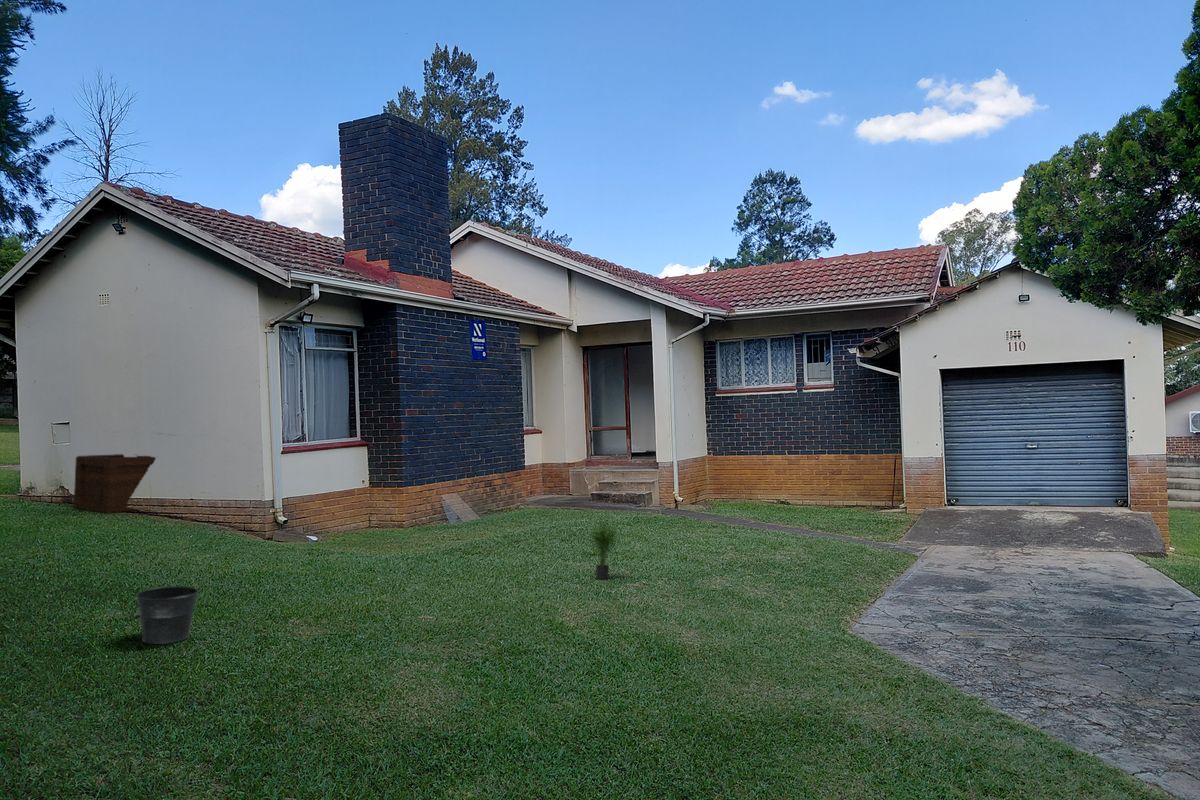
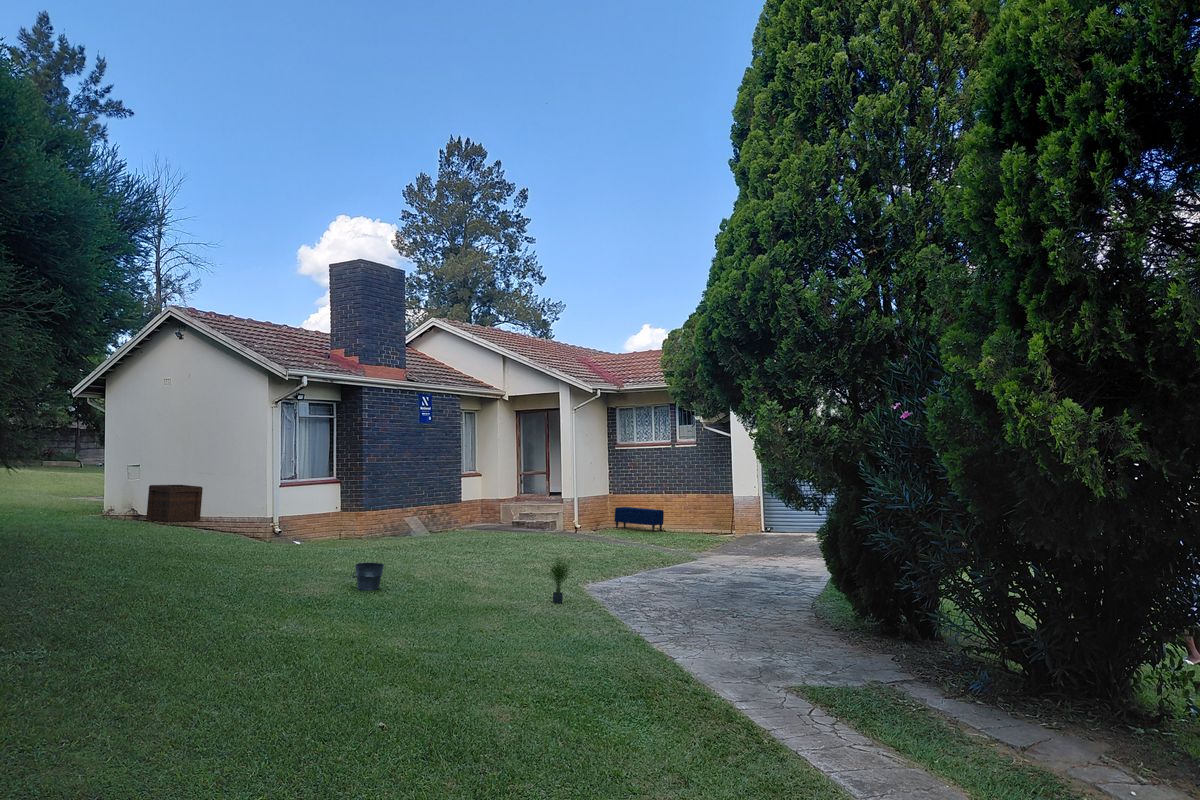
bench: none [721,471,786,504] -> present [615,507,664,532]
potted plant: present [586,521,617,579] -> present [549,558,570,603]
bucket: present [130,586,198,644] -> present [352,563,384,590]

